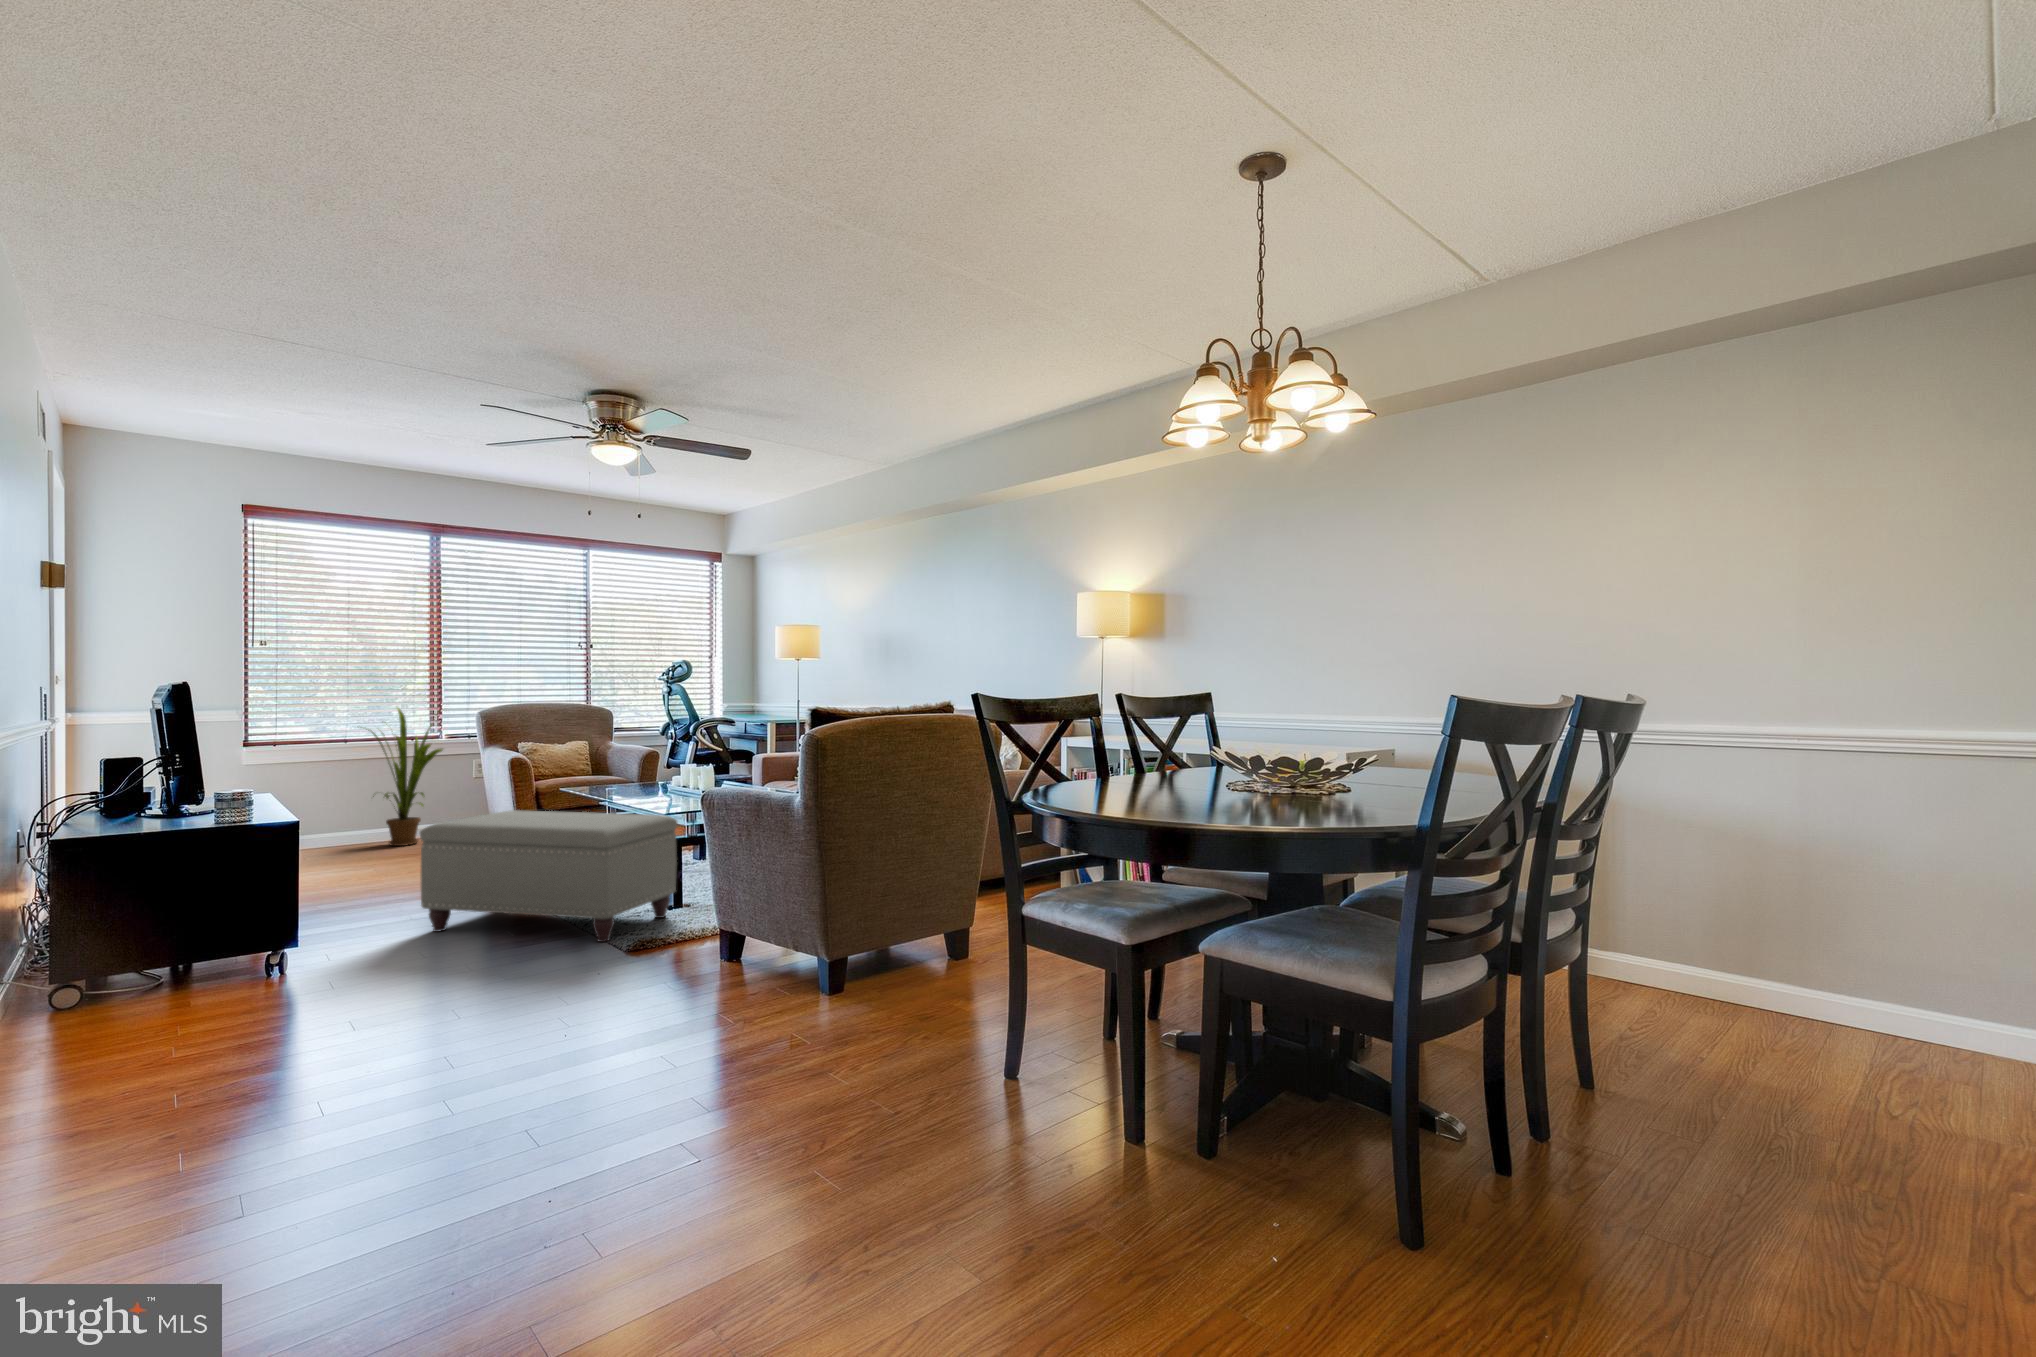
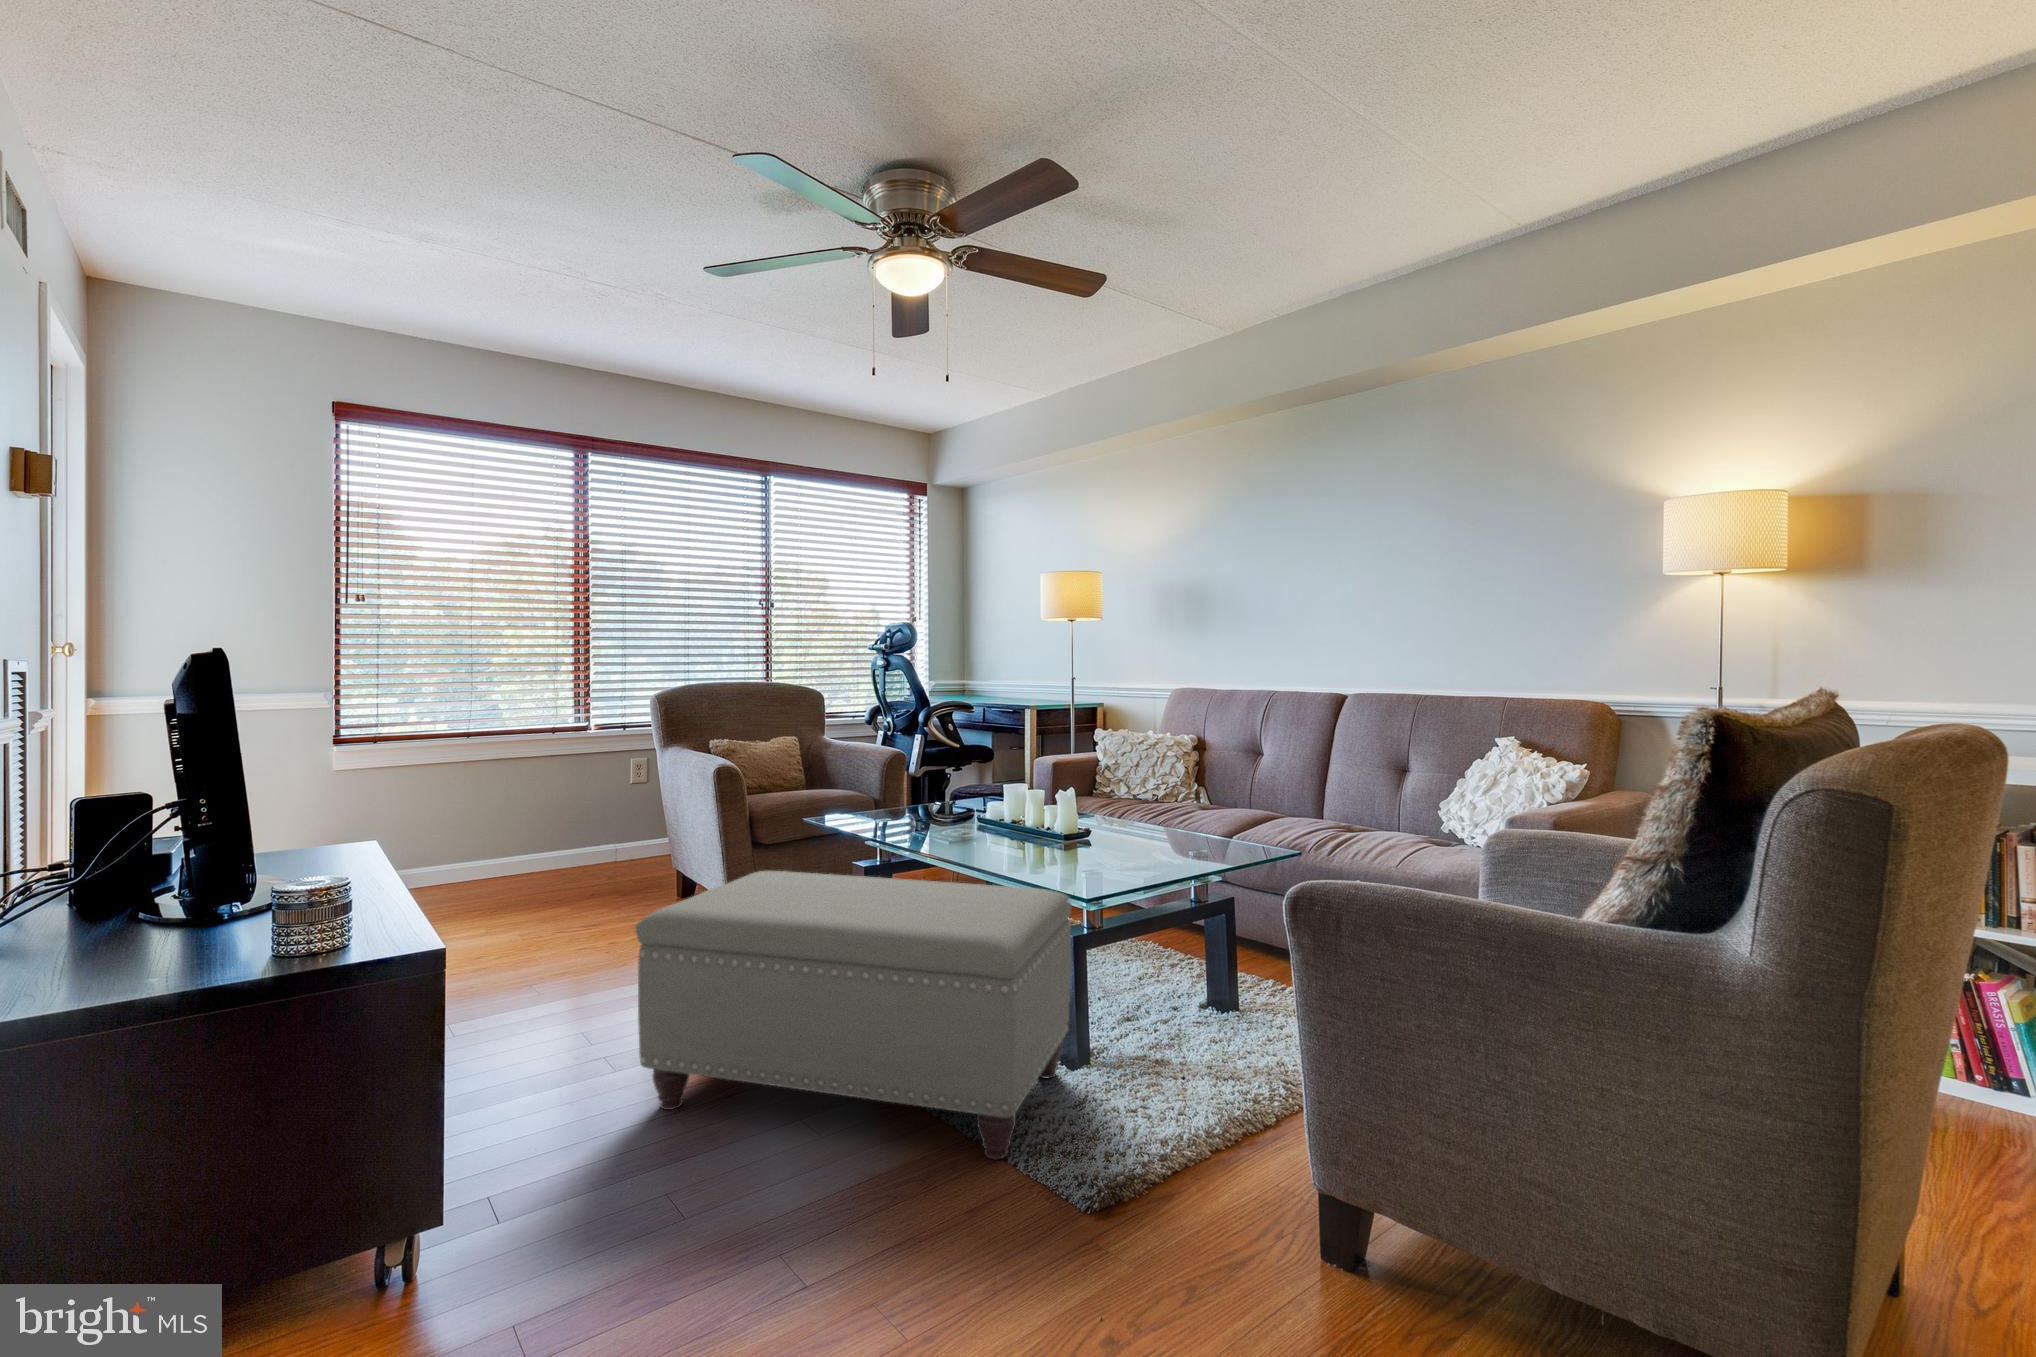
house plant: present [368,708,442,846] -> none [483,687,604,884]

